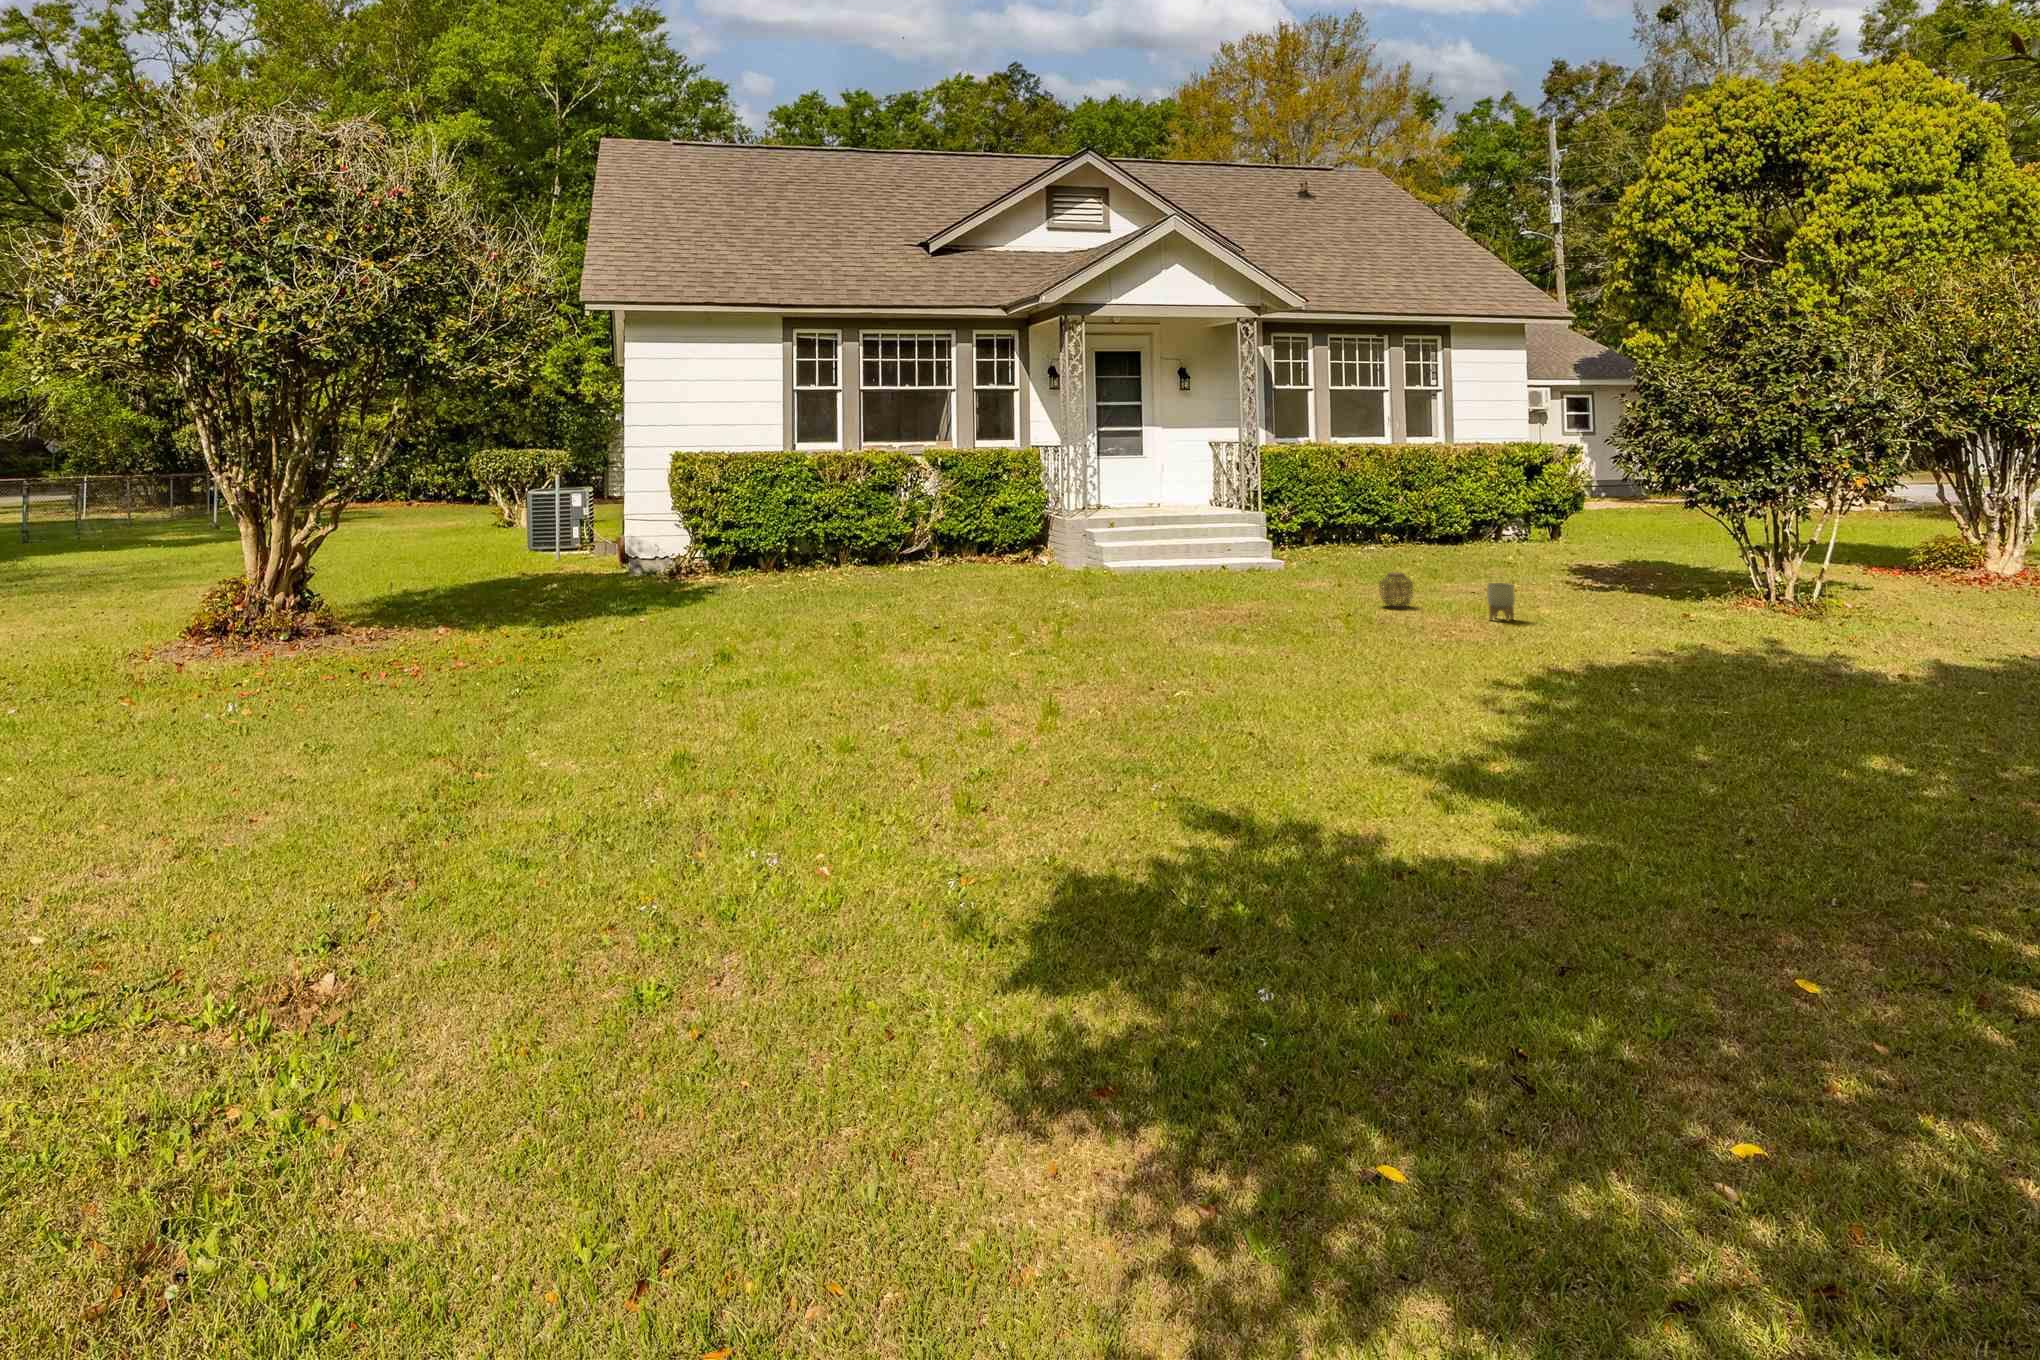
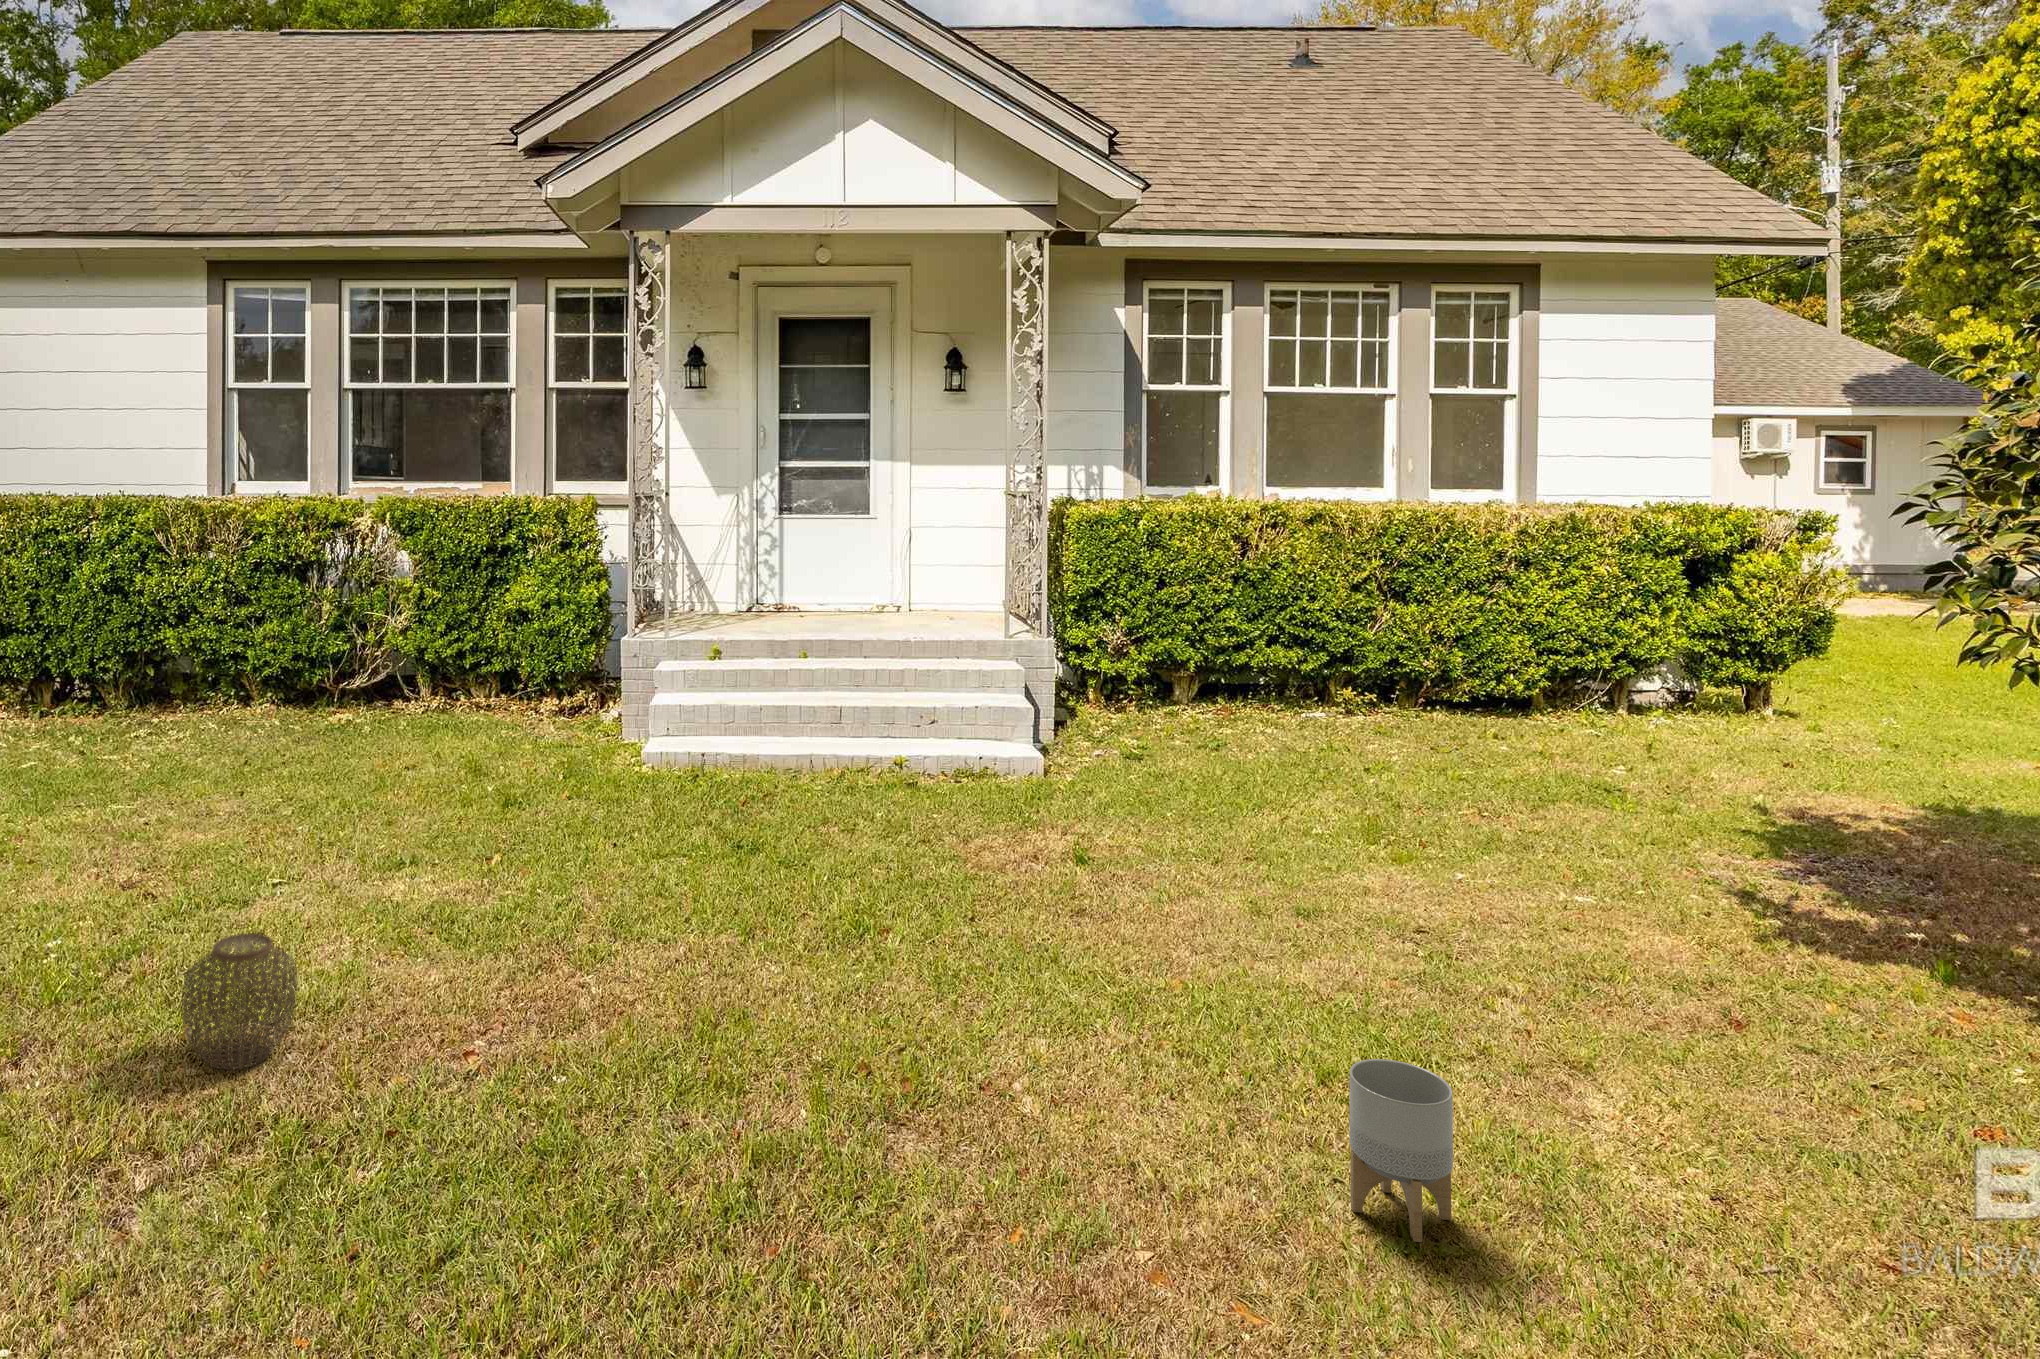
woven basket: present [1380,572,1413,608] -> present [182,933,297,1070]

